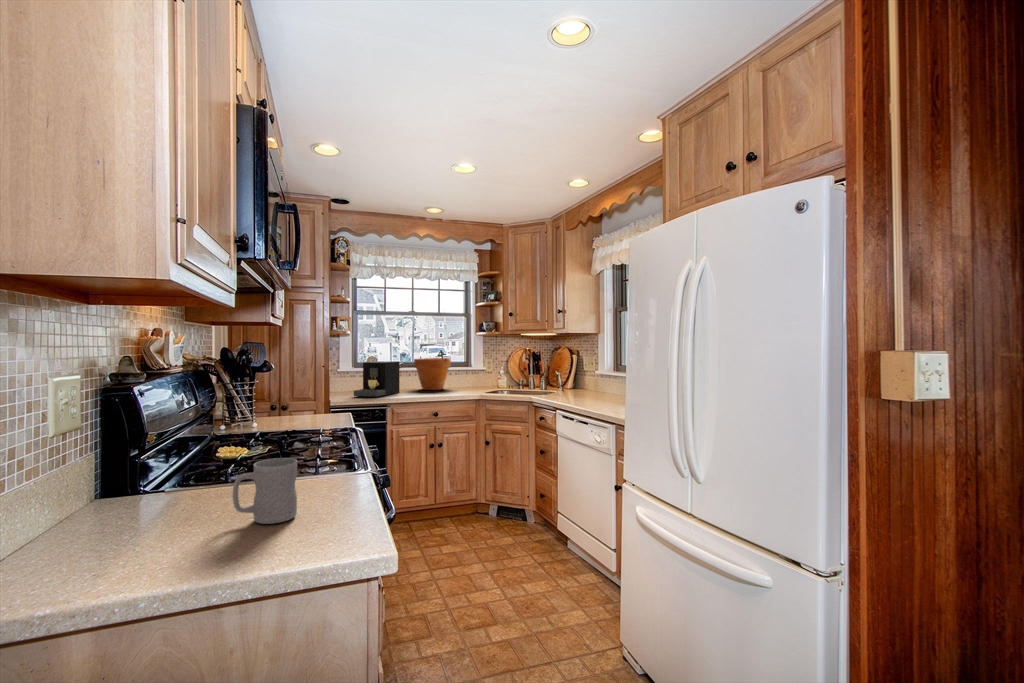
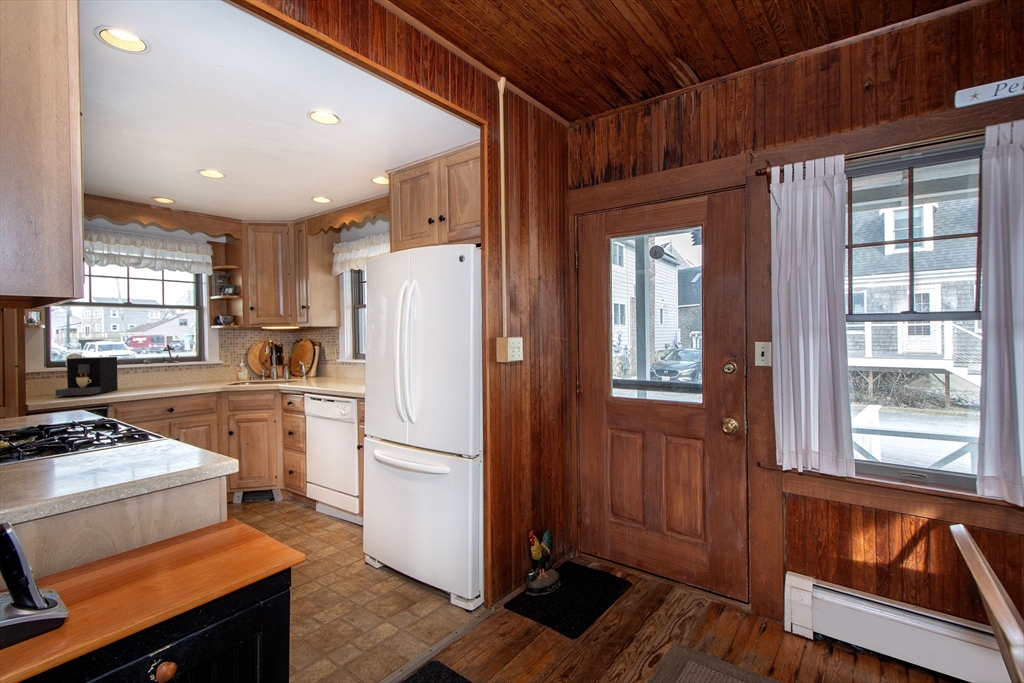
flower pot: present [414,358,451,390] -> none [134,352,182,385]
mug: present [233,458,297,524] -> none [36,430,103,484]

